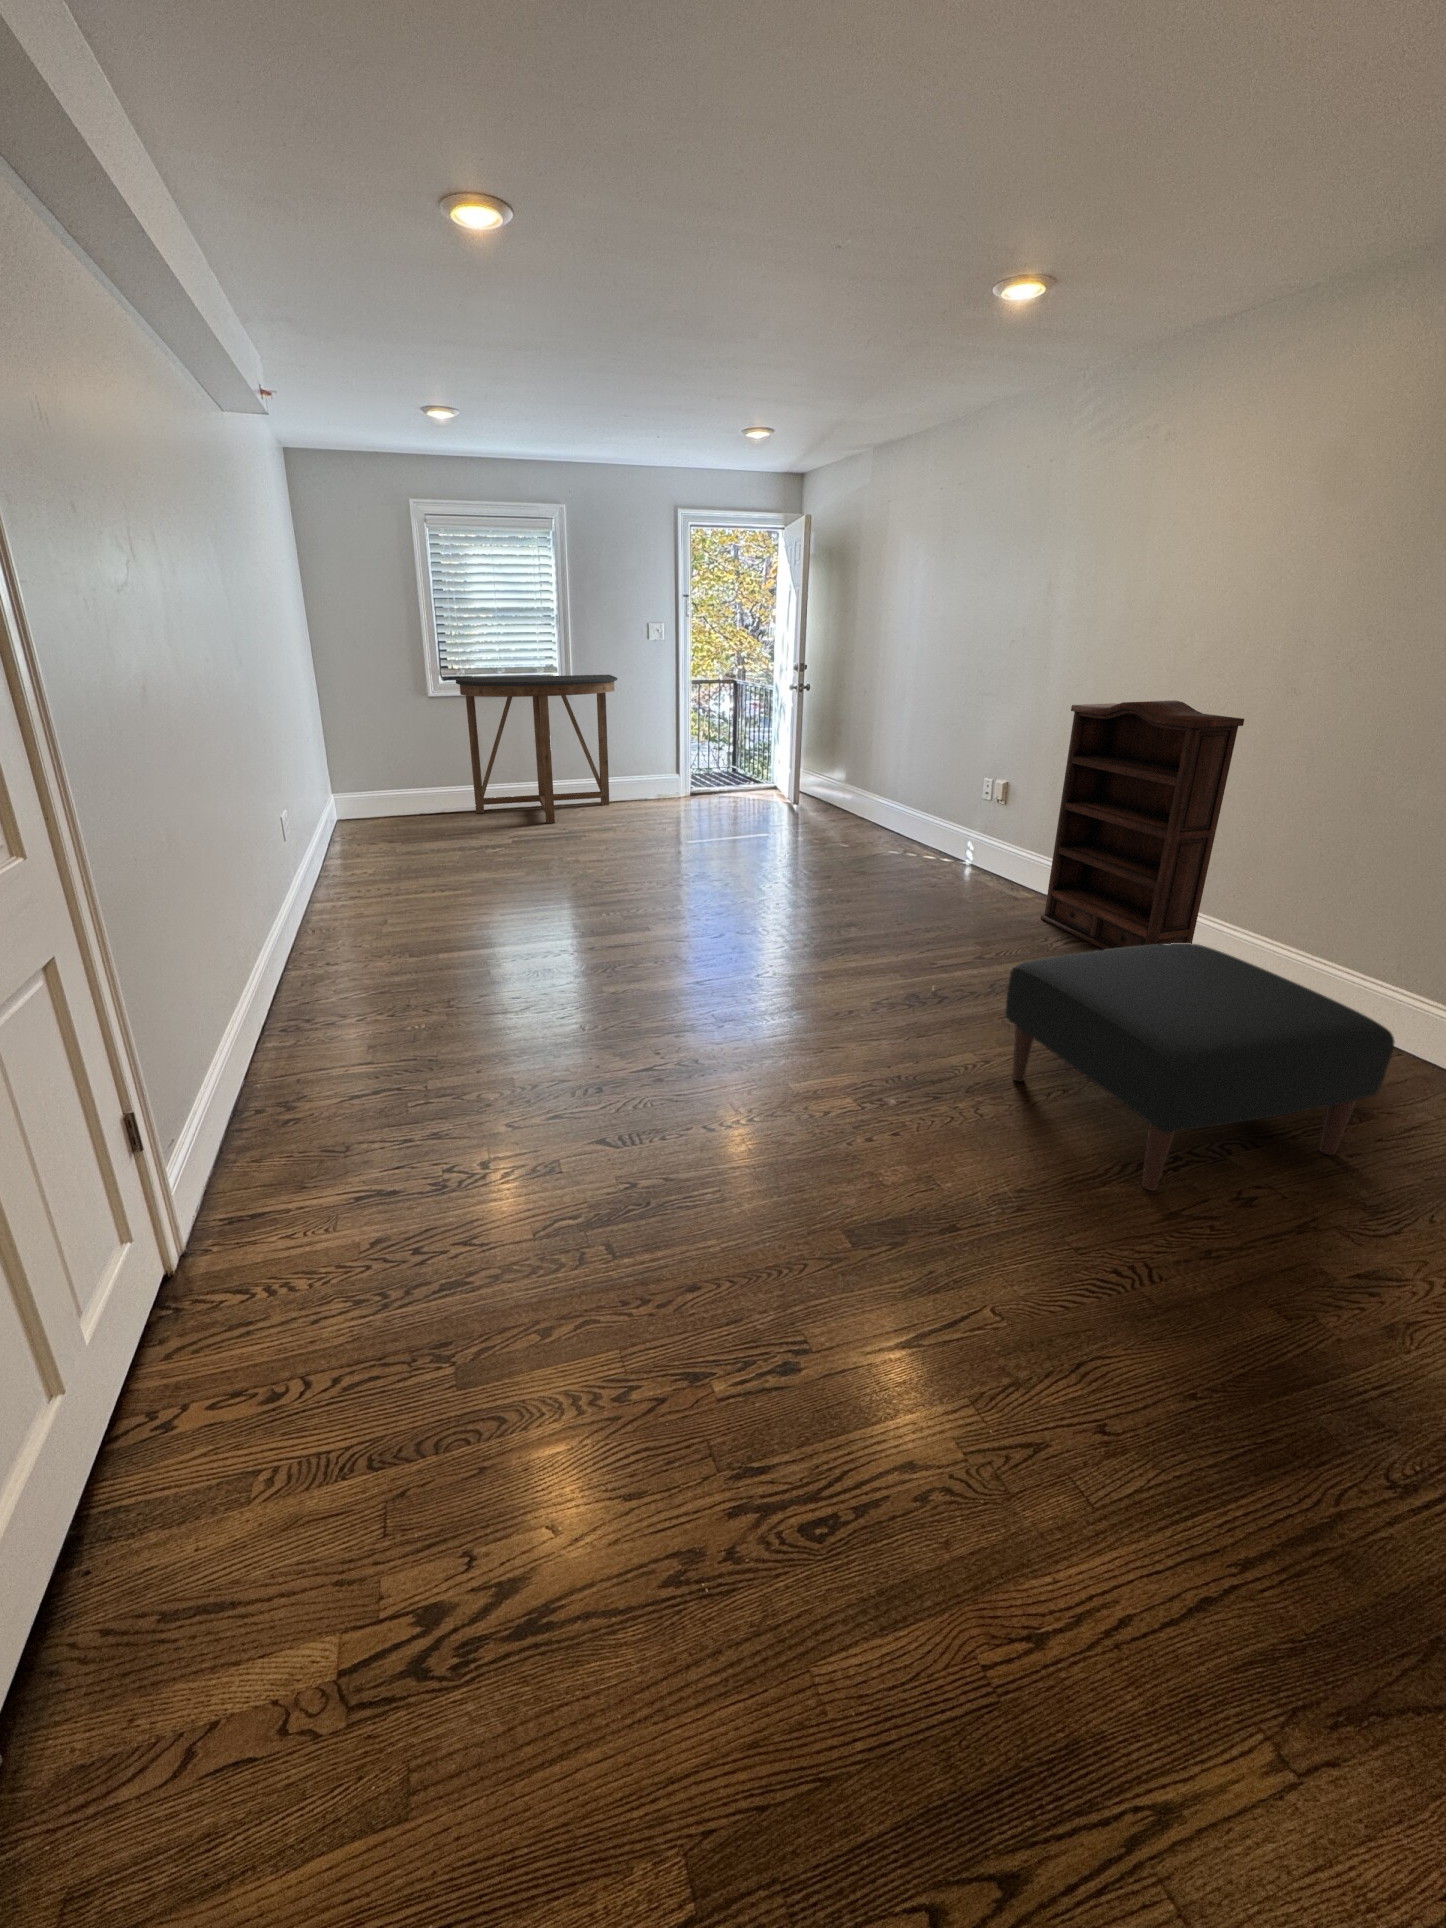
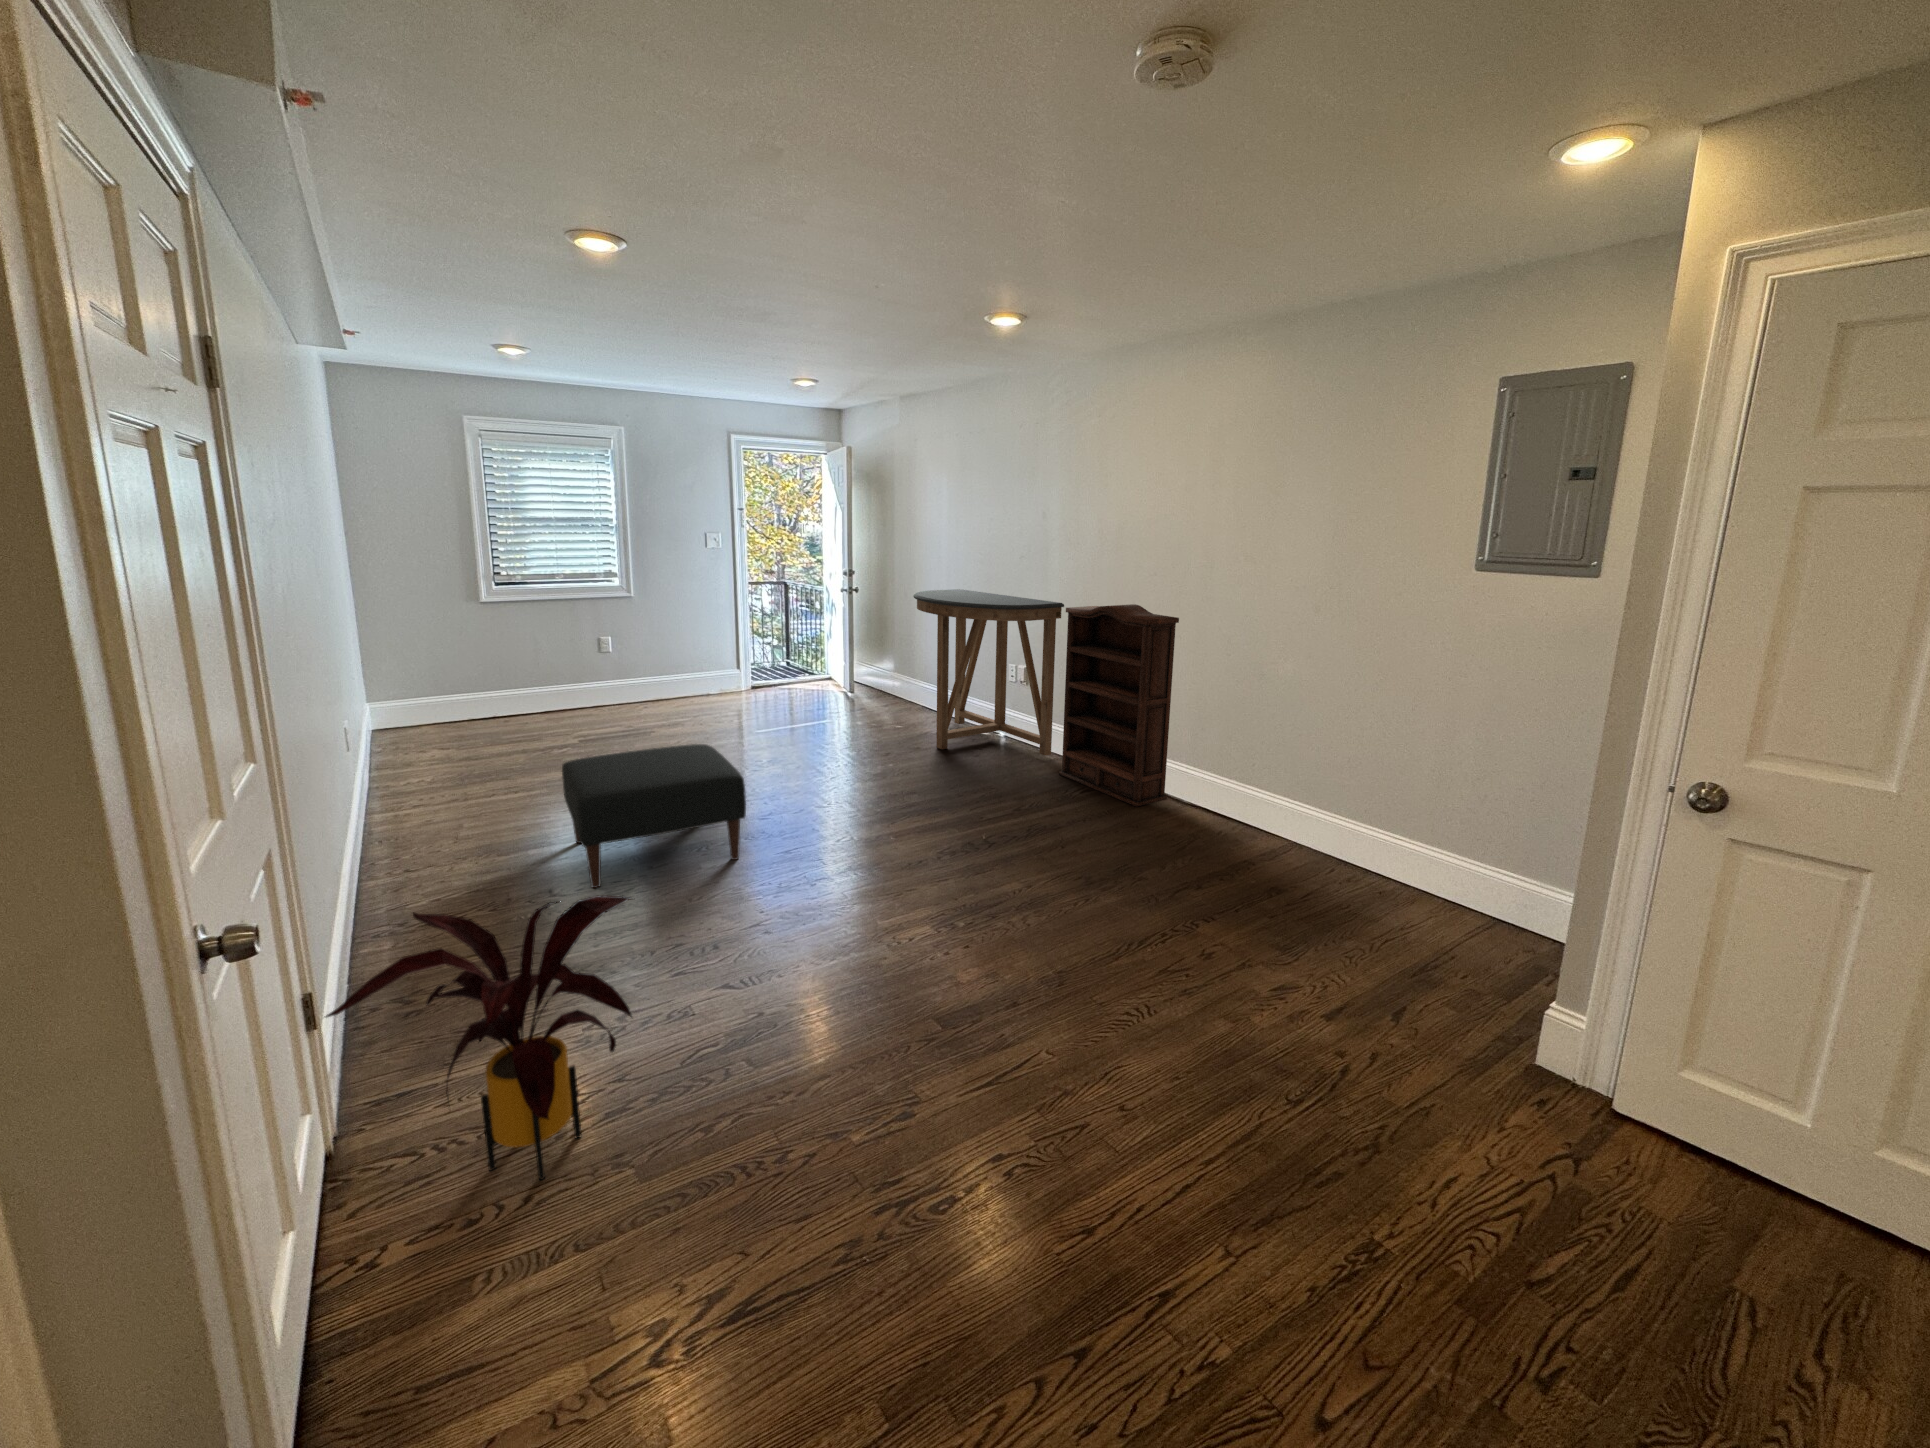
console table: present [456,675,617,823] -> present [913,589,1064,756]
ottoman: present [1005,943,1395,1191] -> present [562,744,746,888]
house plant: none [110,1038,478,1358] -> present [326,895,632,1180]

